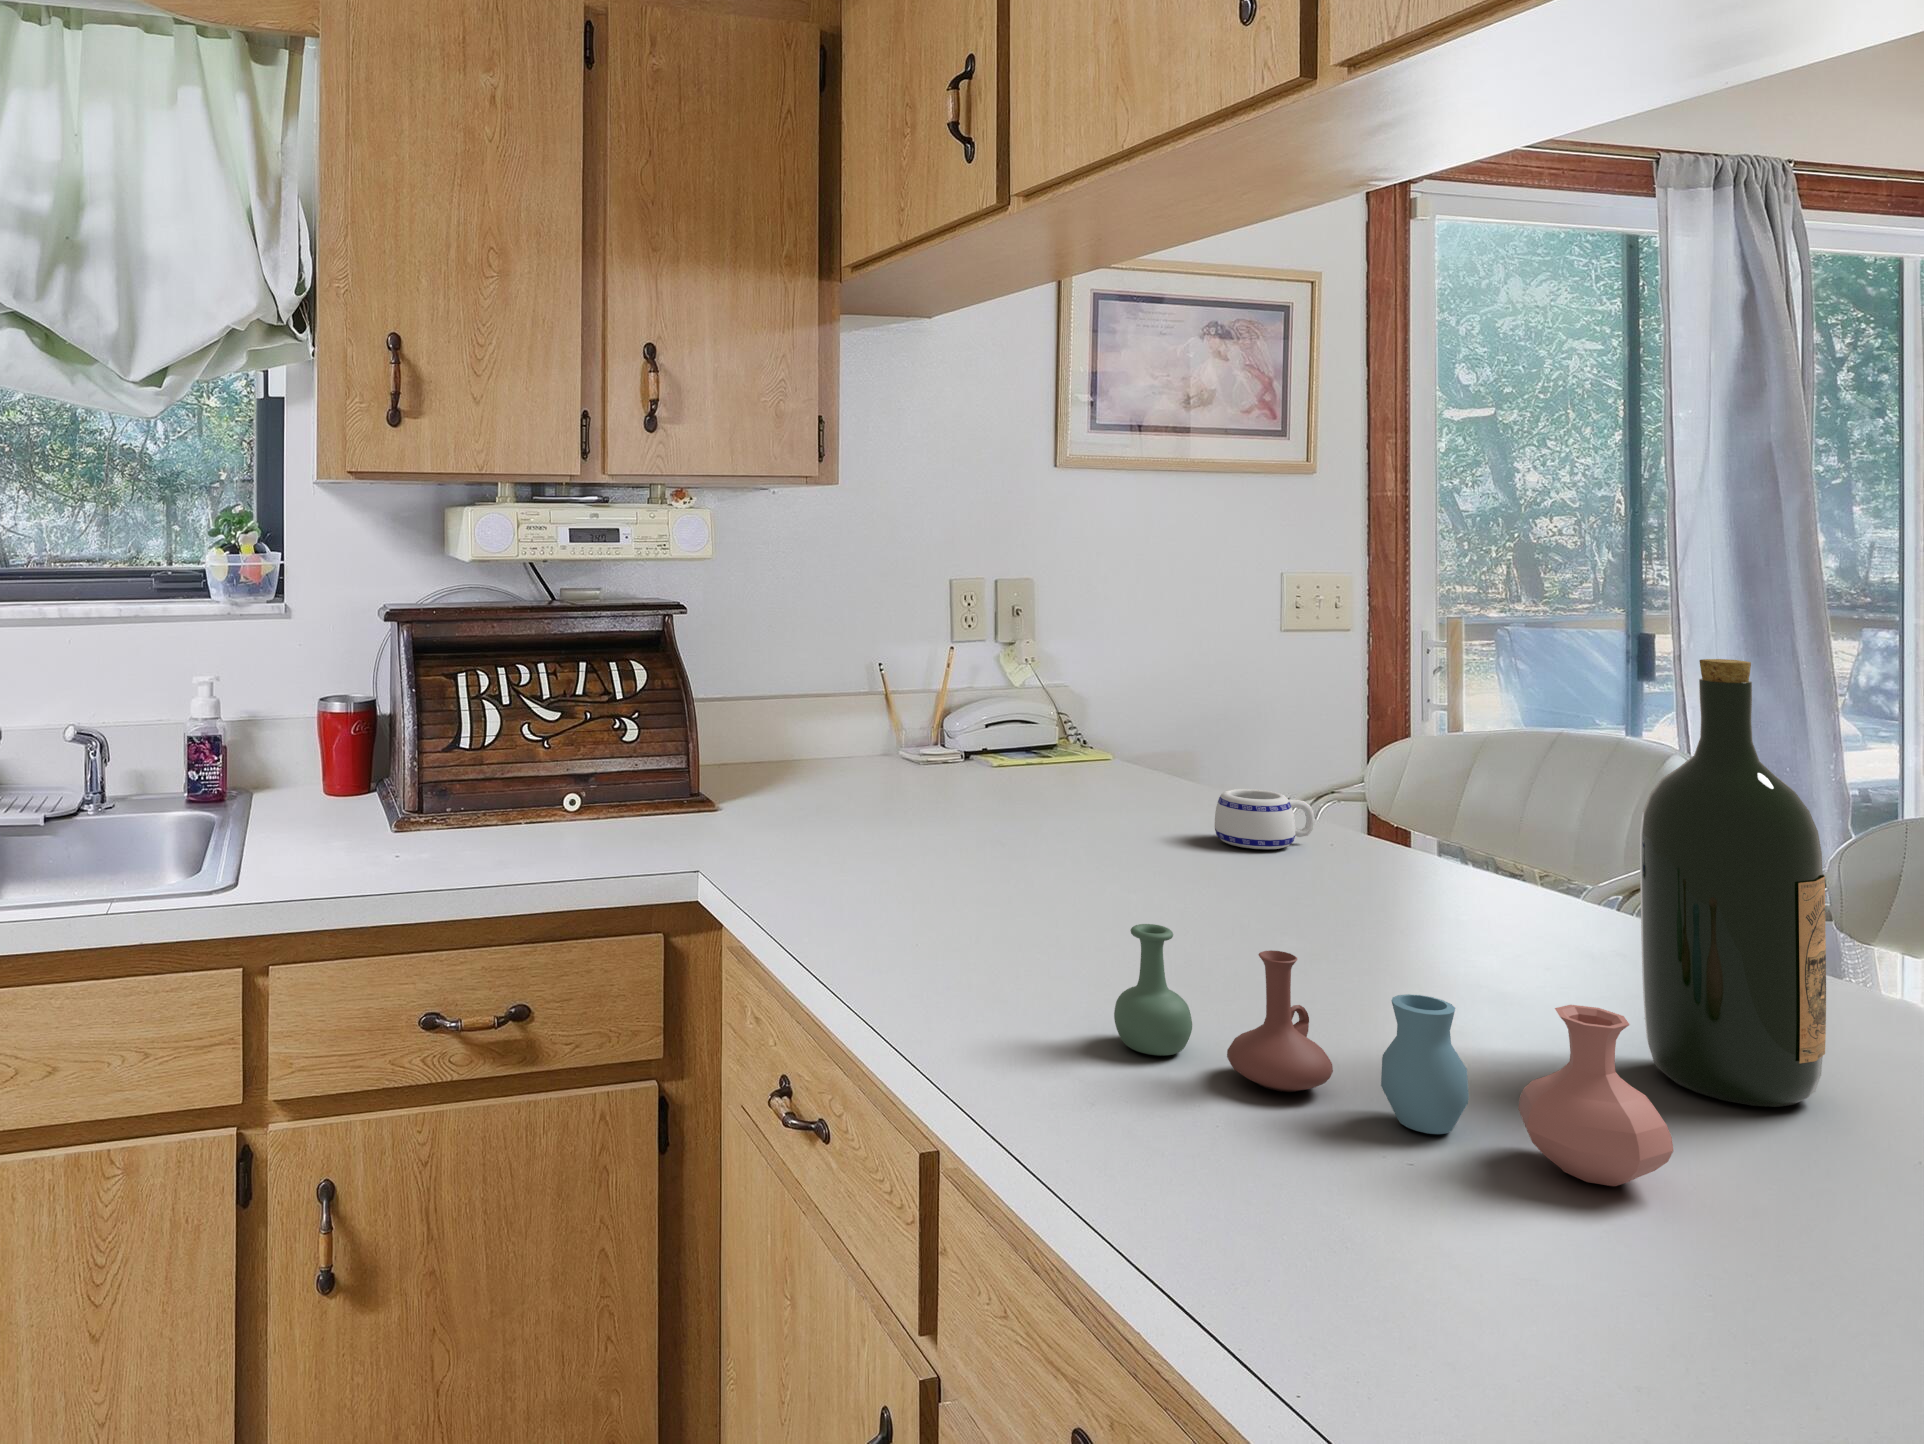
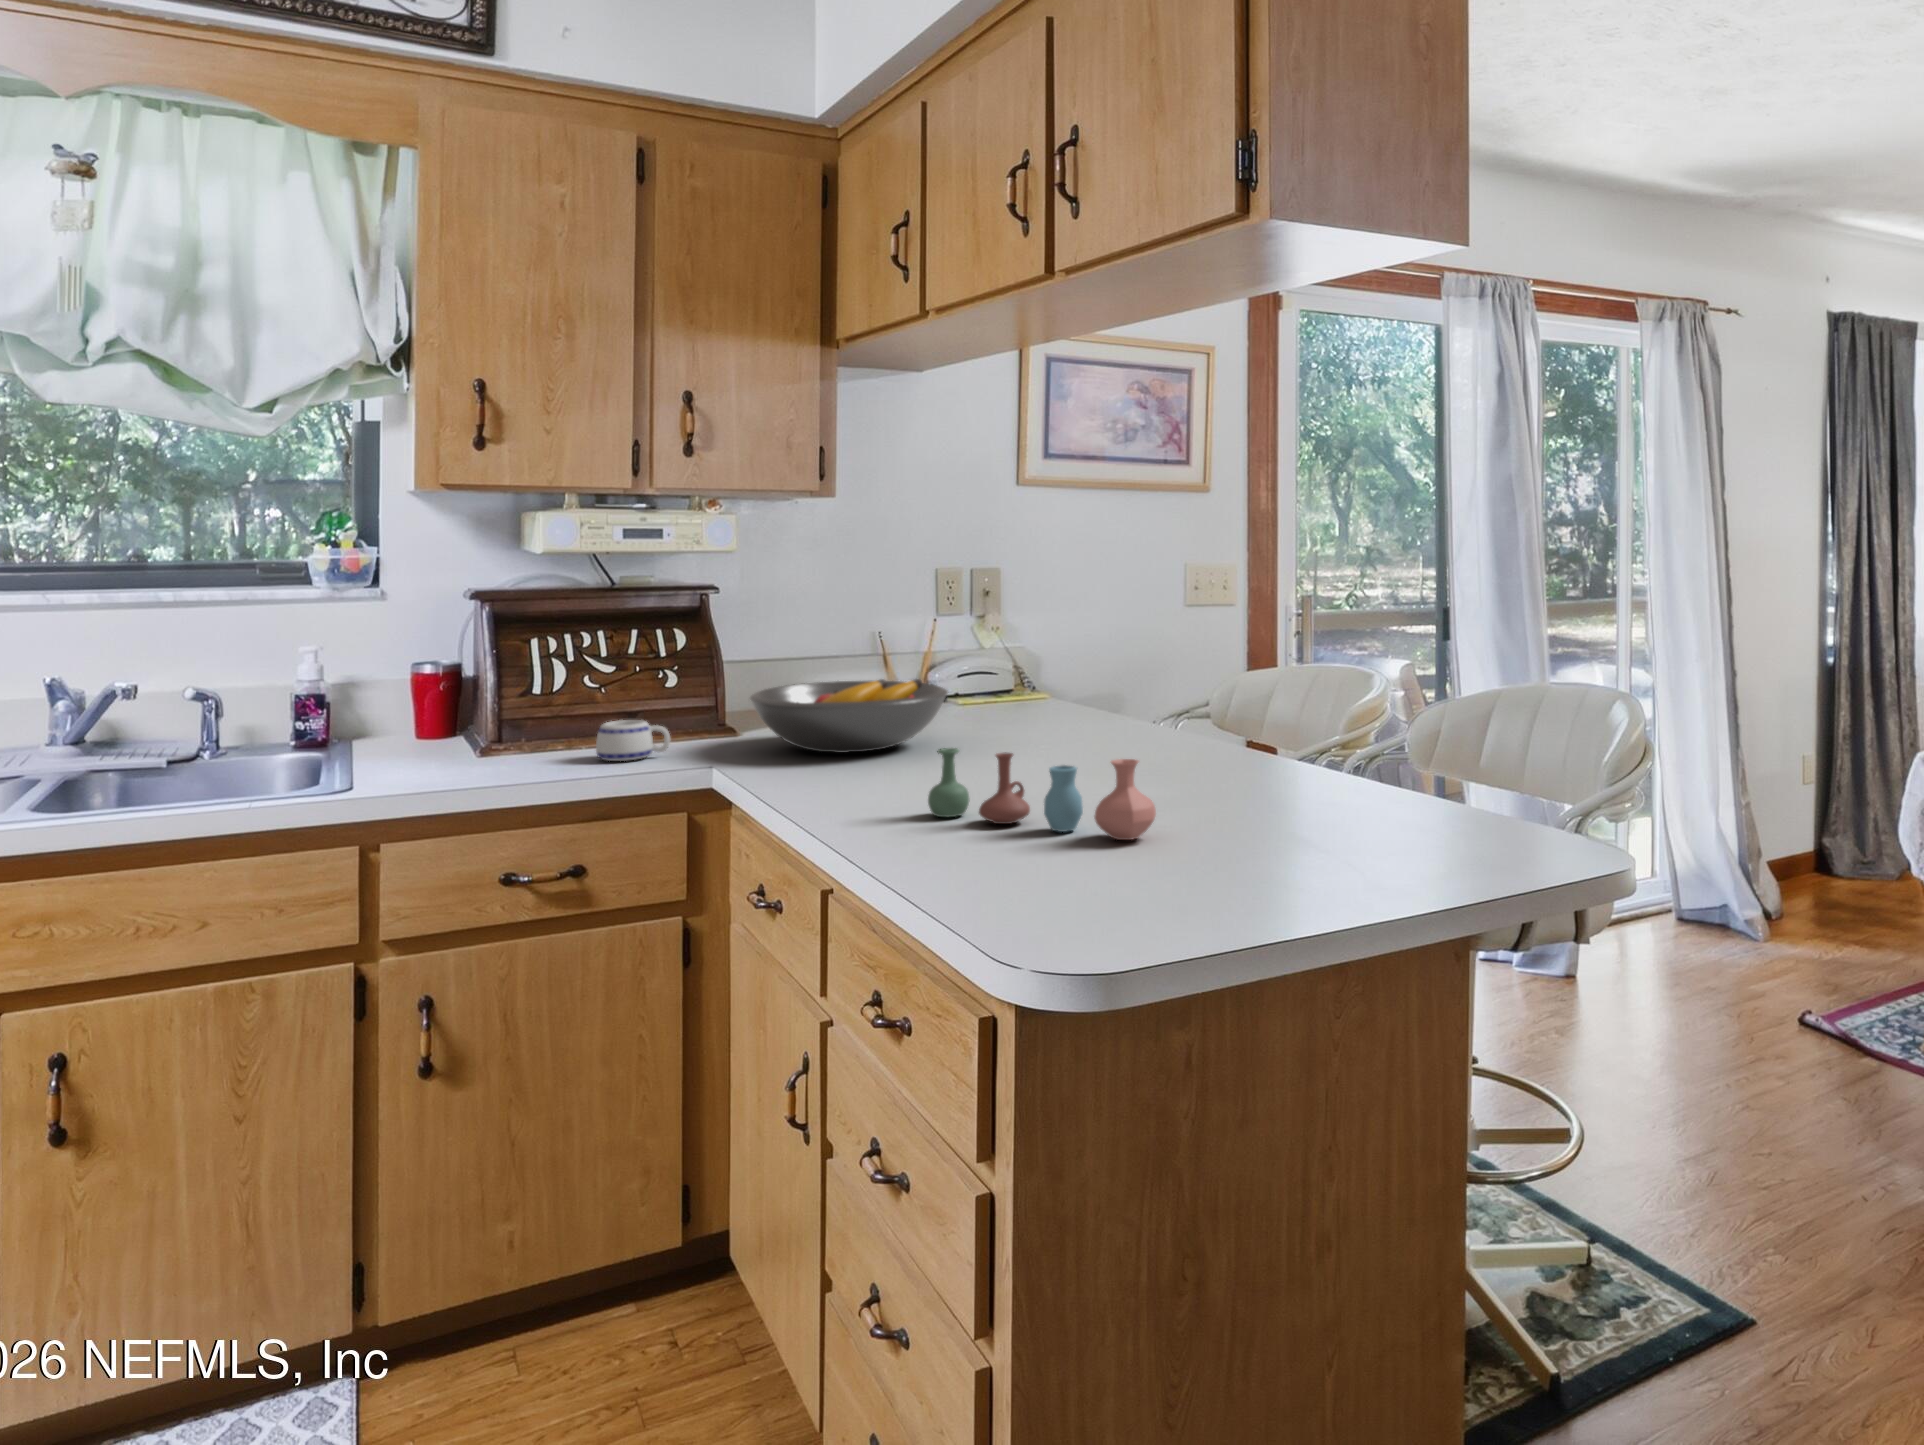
wine bottle: present [1640,659,1826,1107] -> none [1196,593,1270,815]
fruit bowl: none [746,743,1033,859] -> present [750,679,948,753]
mug: present [1215,789,1315,849] -> present [596,720,670,761]

